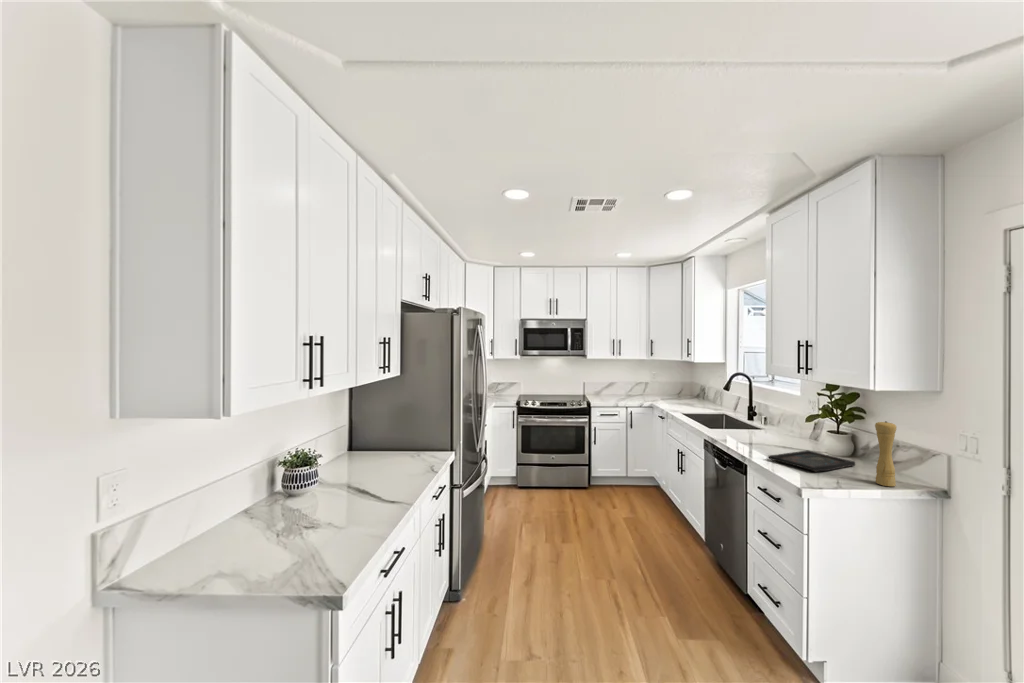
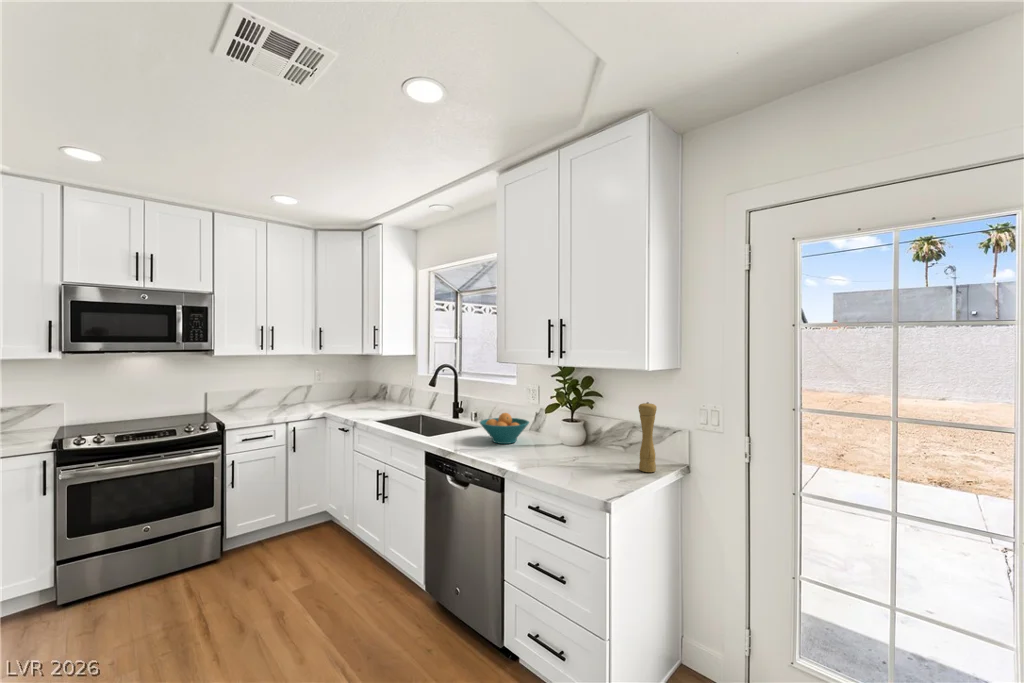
fruit bowl: none [748,417,797,443] -> present [480,413,529,444]
tray: present [769,450,855,471] -> none [531,446,602,471]

